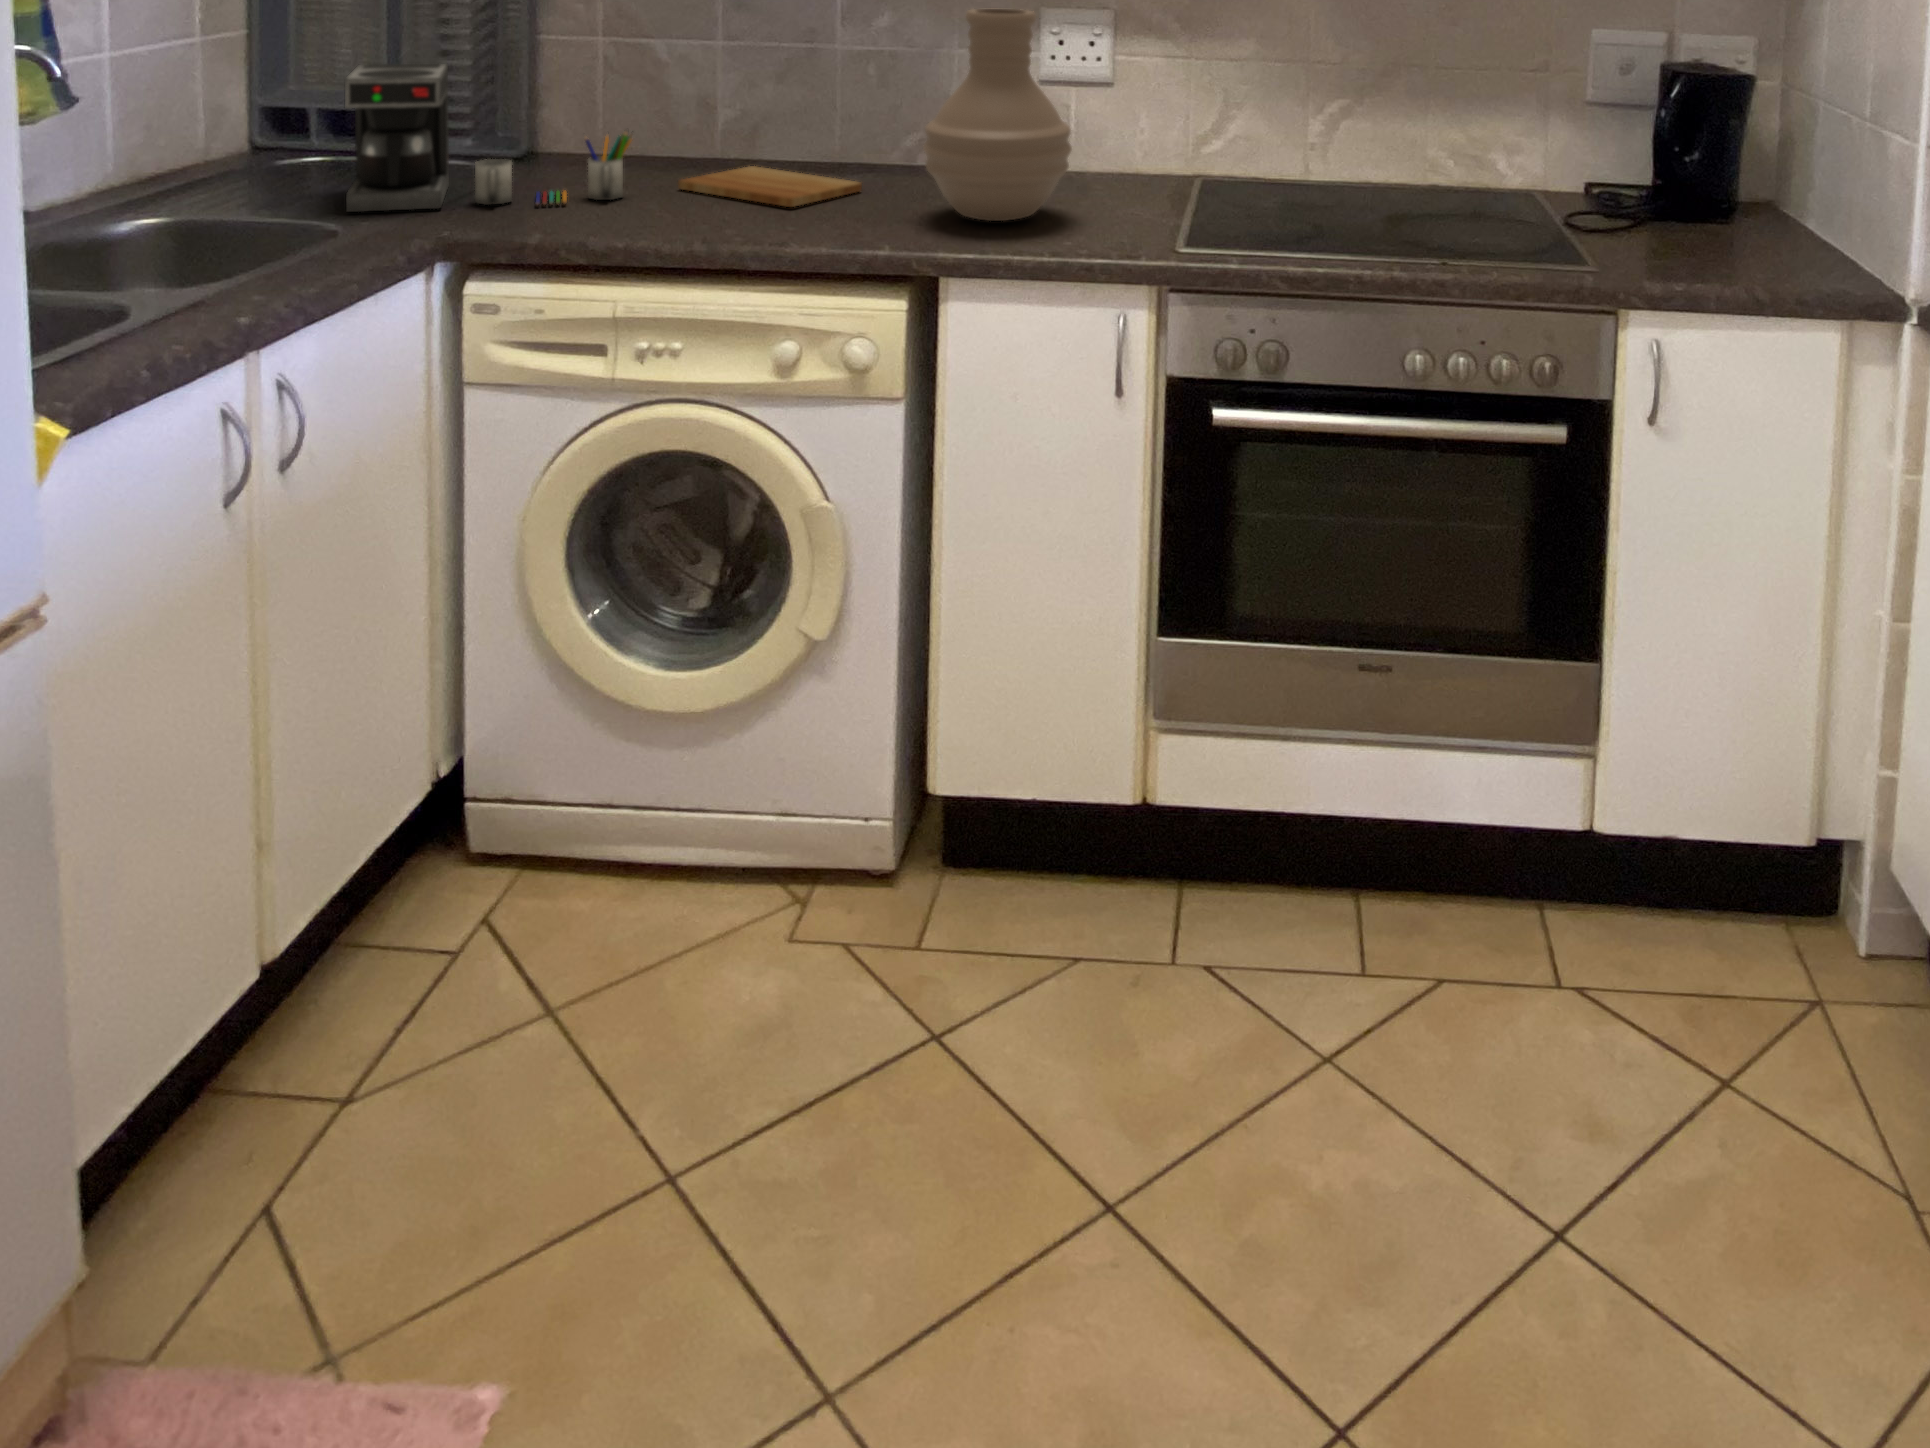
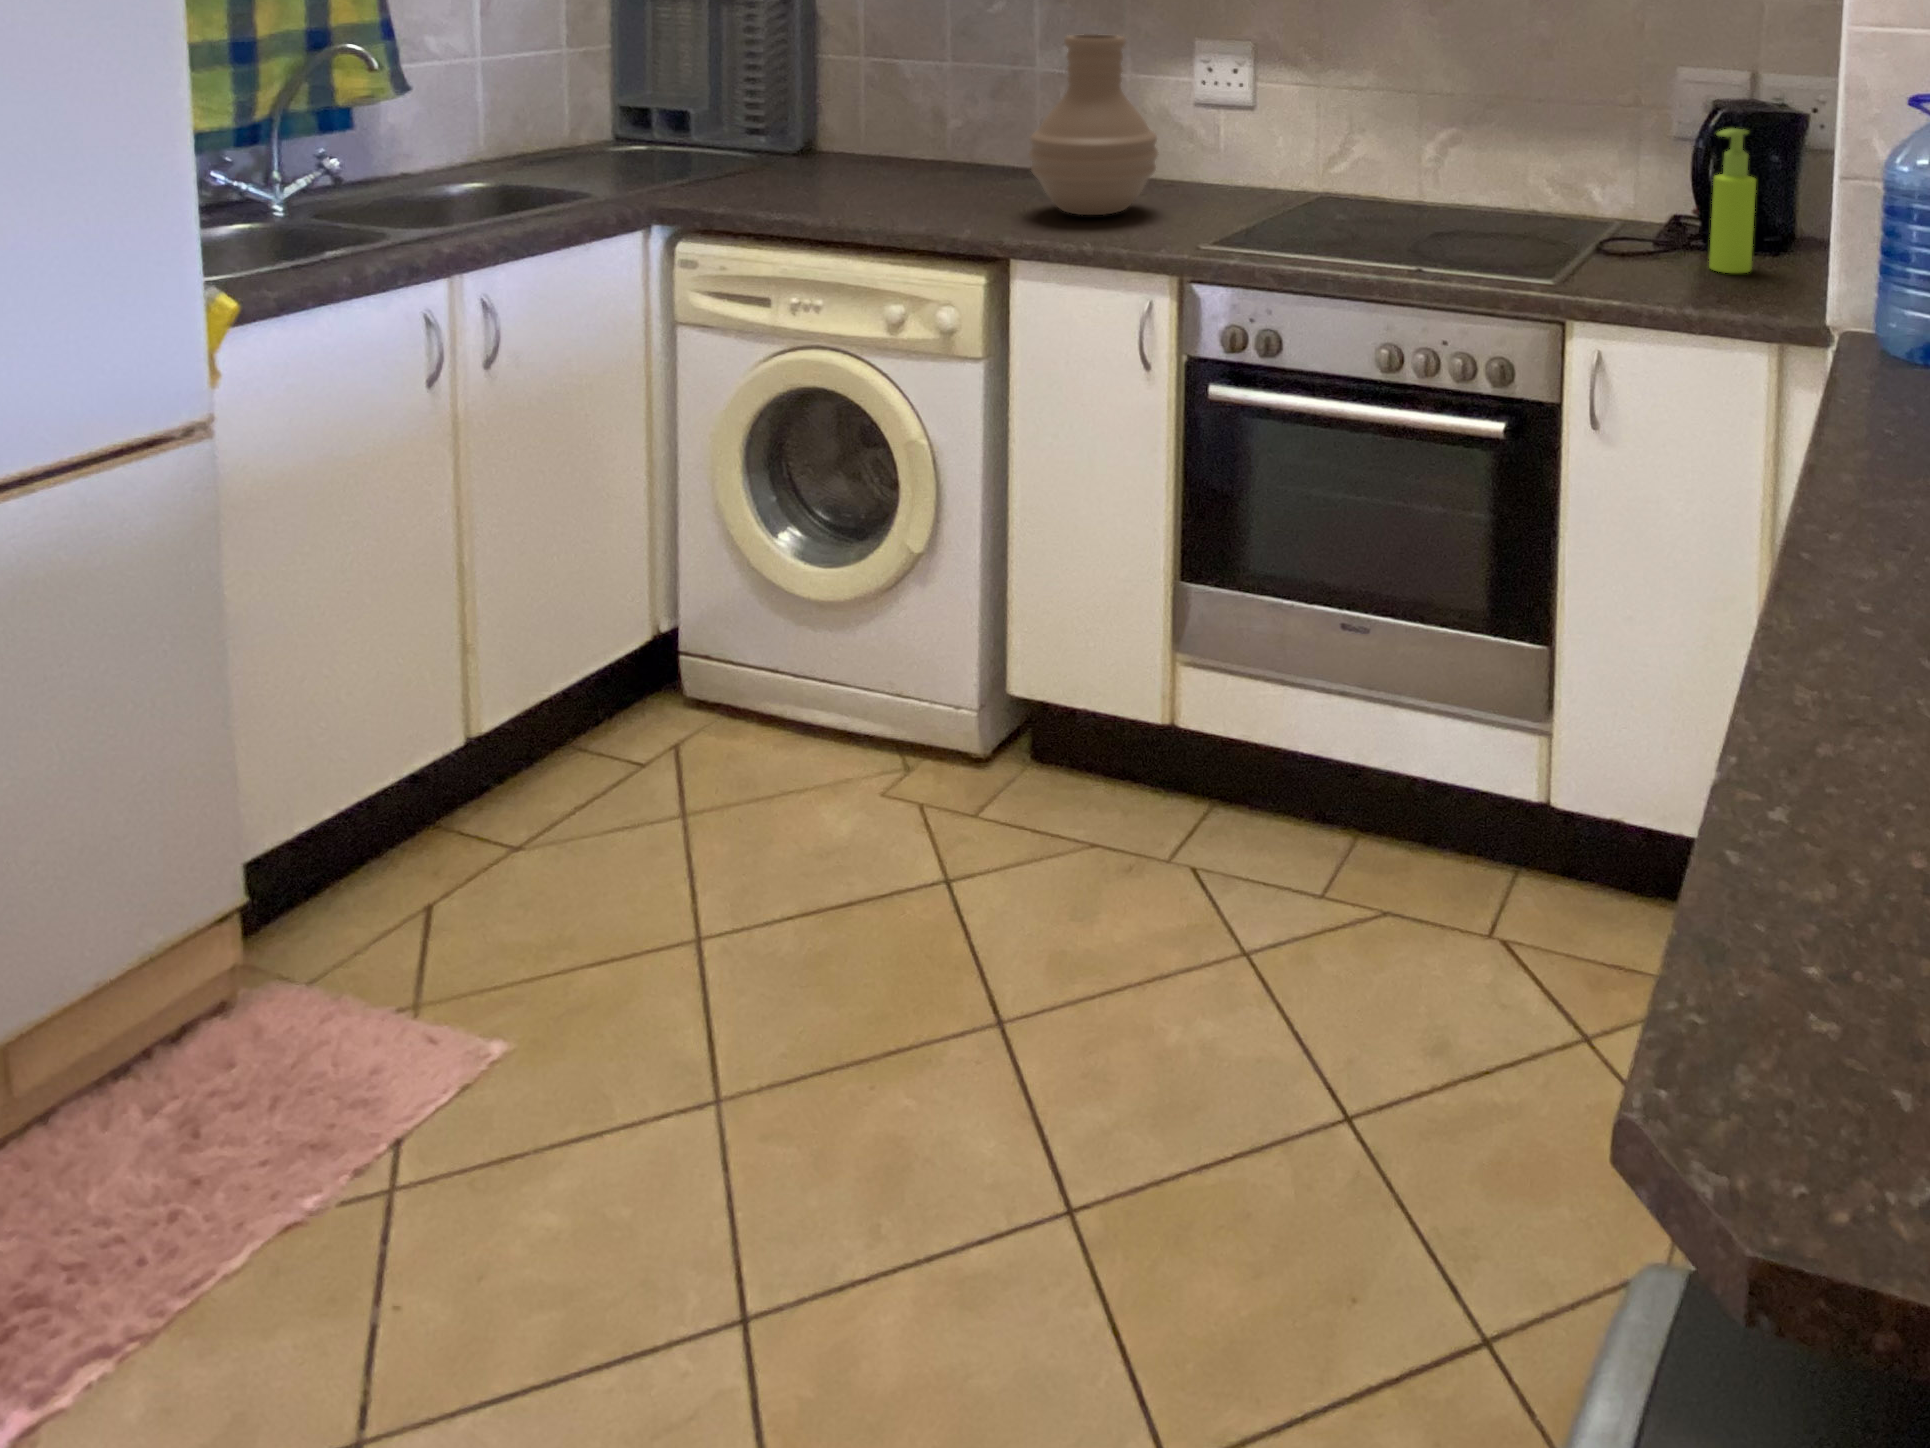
coffee maker: present [345,64,632,212] -> none [613,71,838,187]
soap dispenser: none [1701,96,1753,247] -> present [1709,128,1756,274]
cutting board: present [678,166,862,207] -> none [879,165,1018,197]

